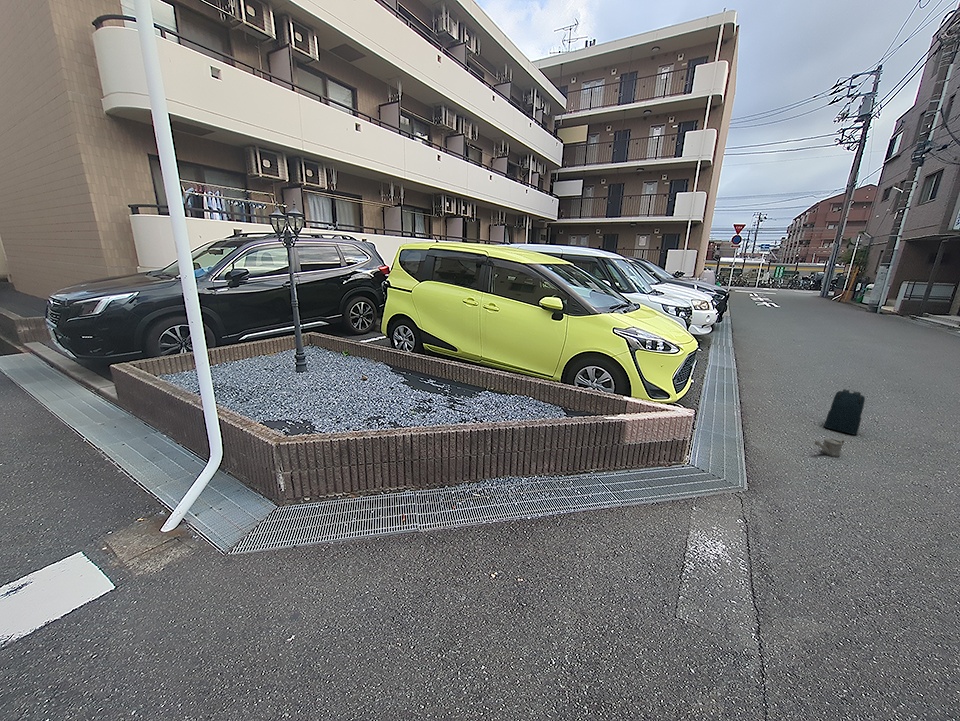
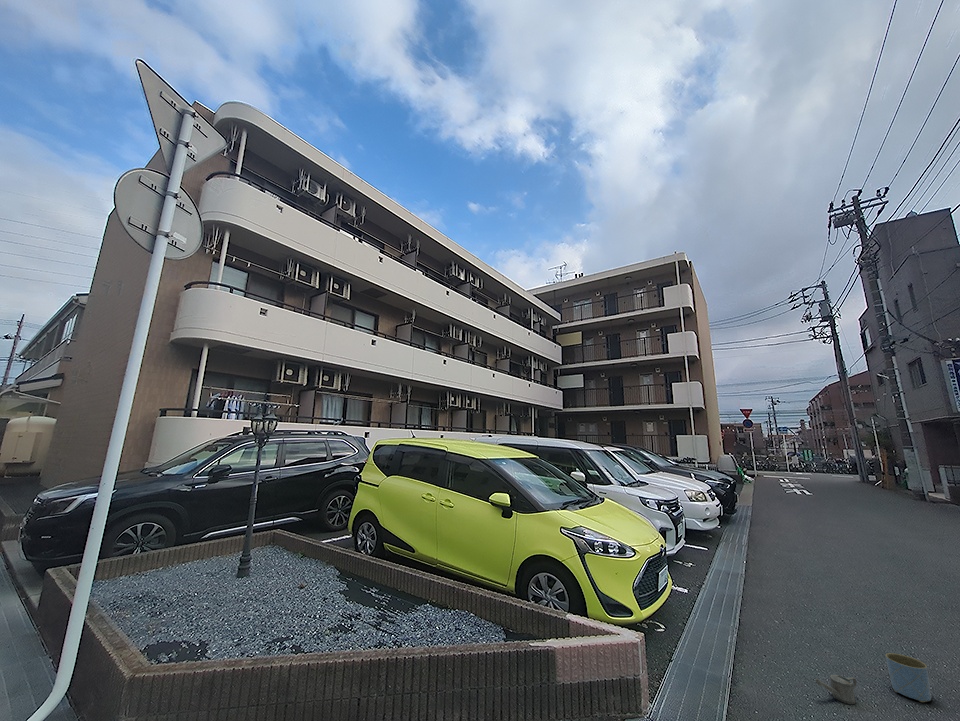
backpack: present [824,389,865,434] -> none [838,604,883,670]
planter: none [866,423,904,455] -> present [885,653,931,702]

